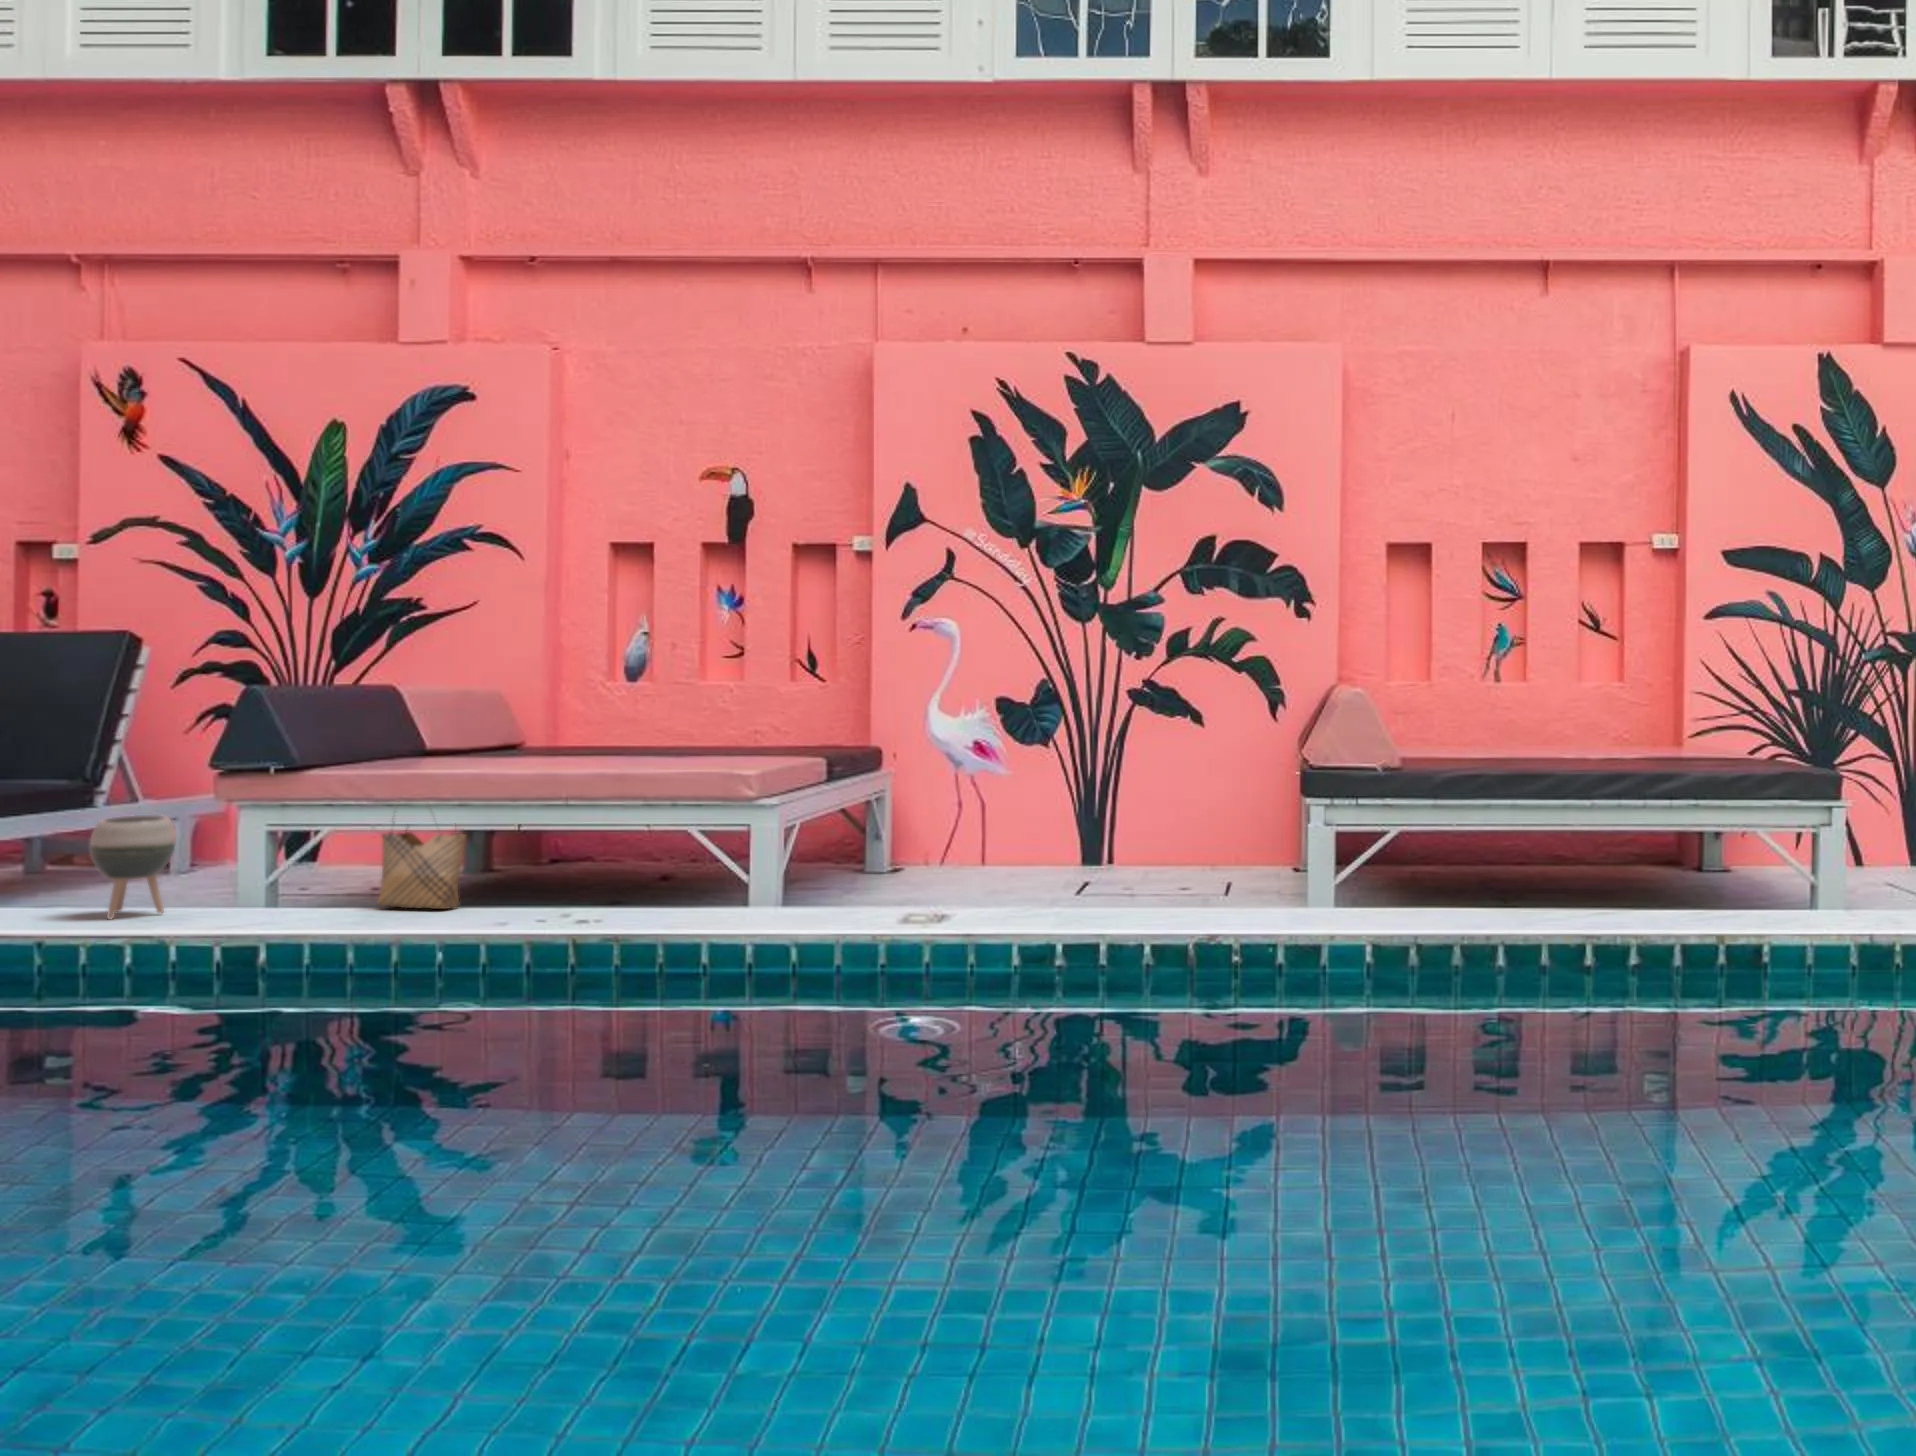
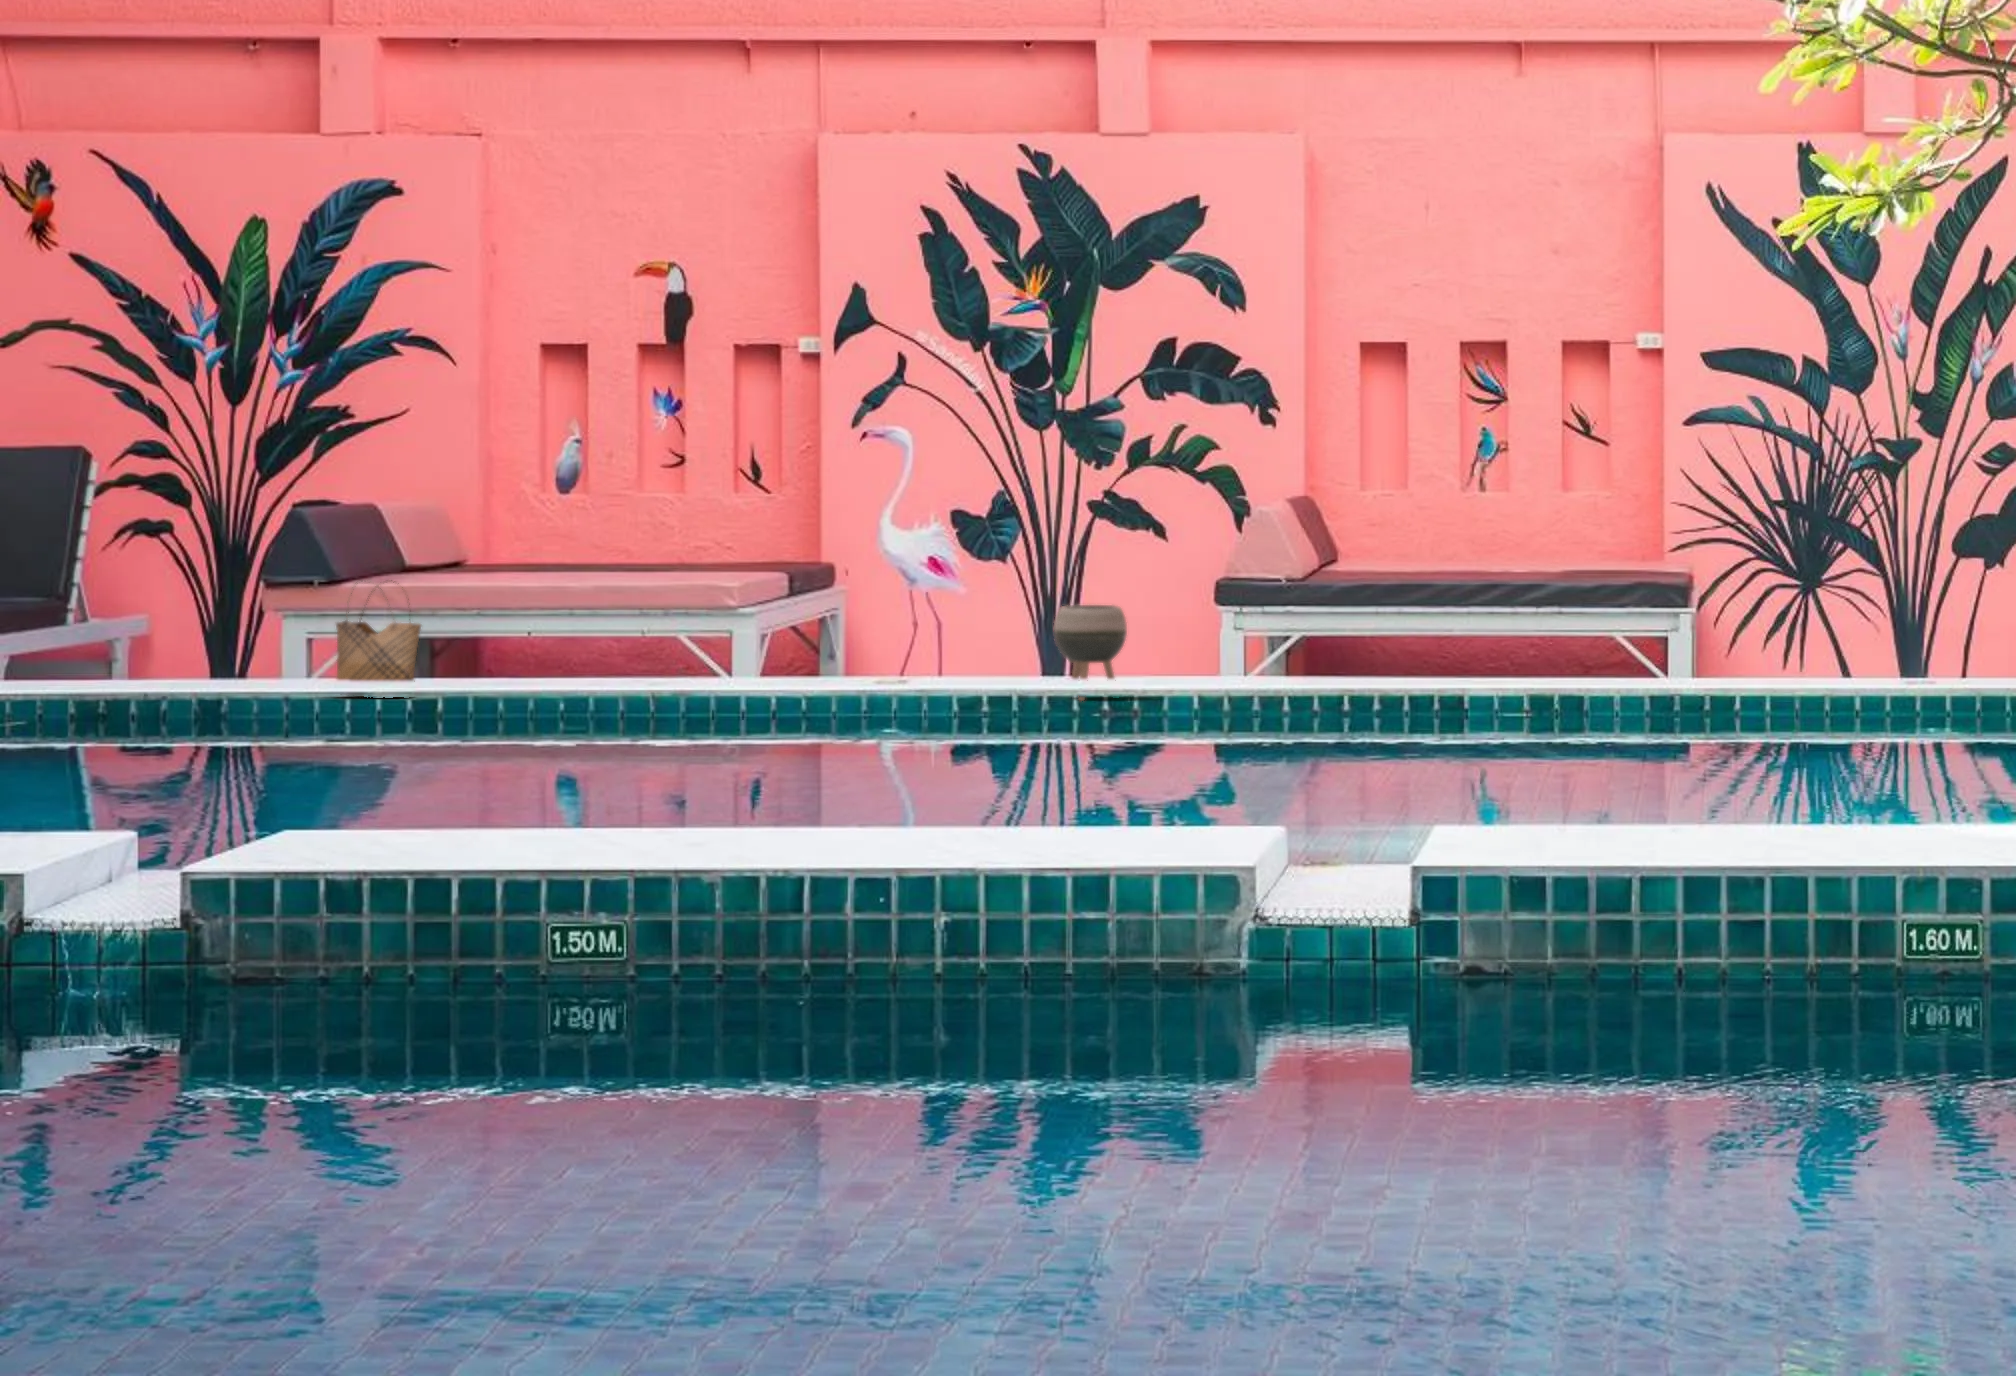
planter: present [90,815,176,919] -> present [1054,605,1127,701]

